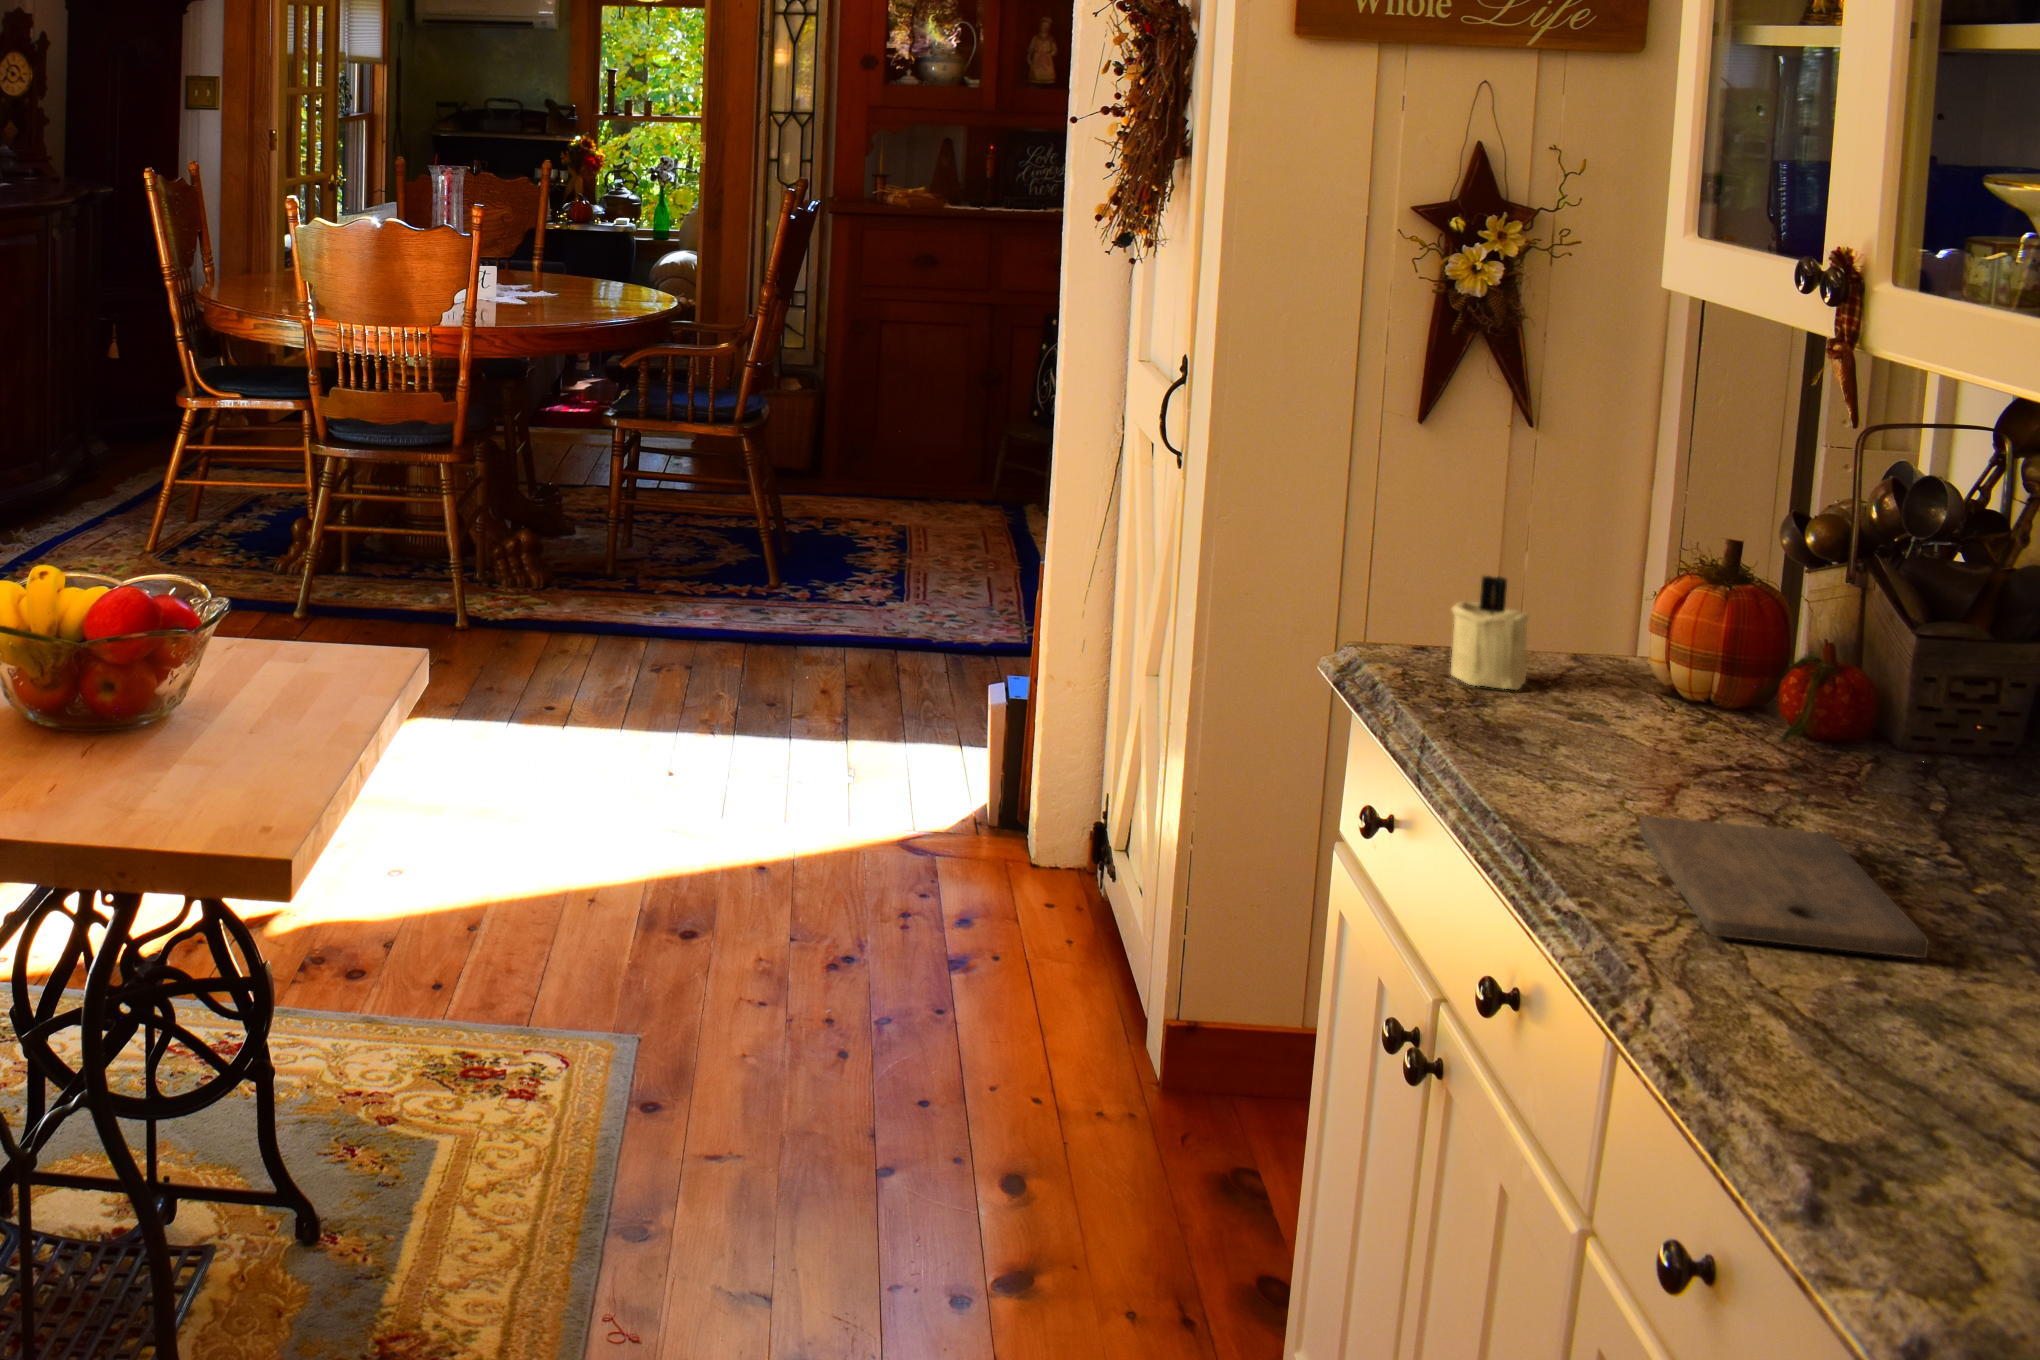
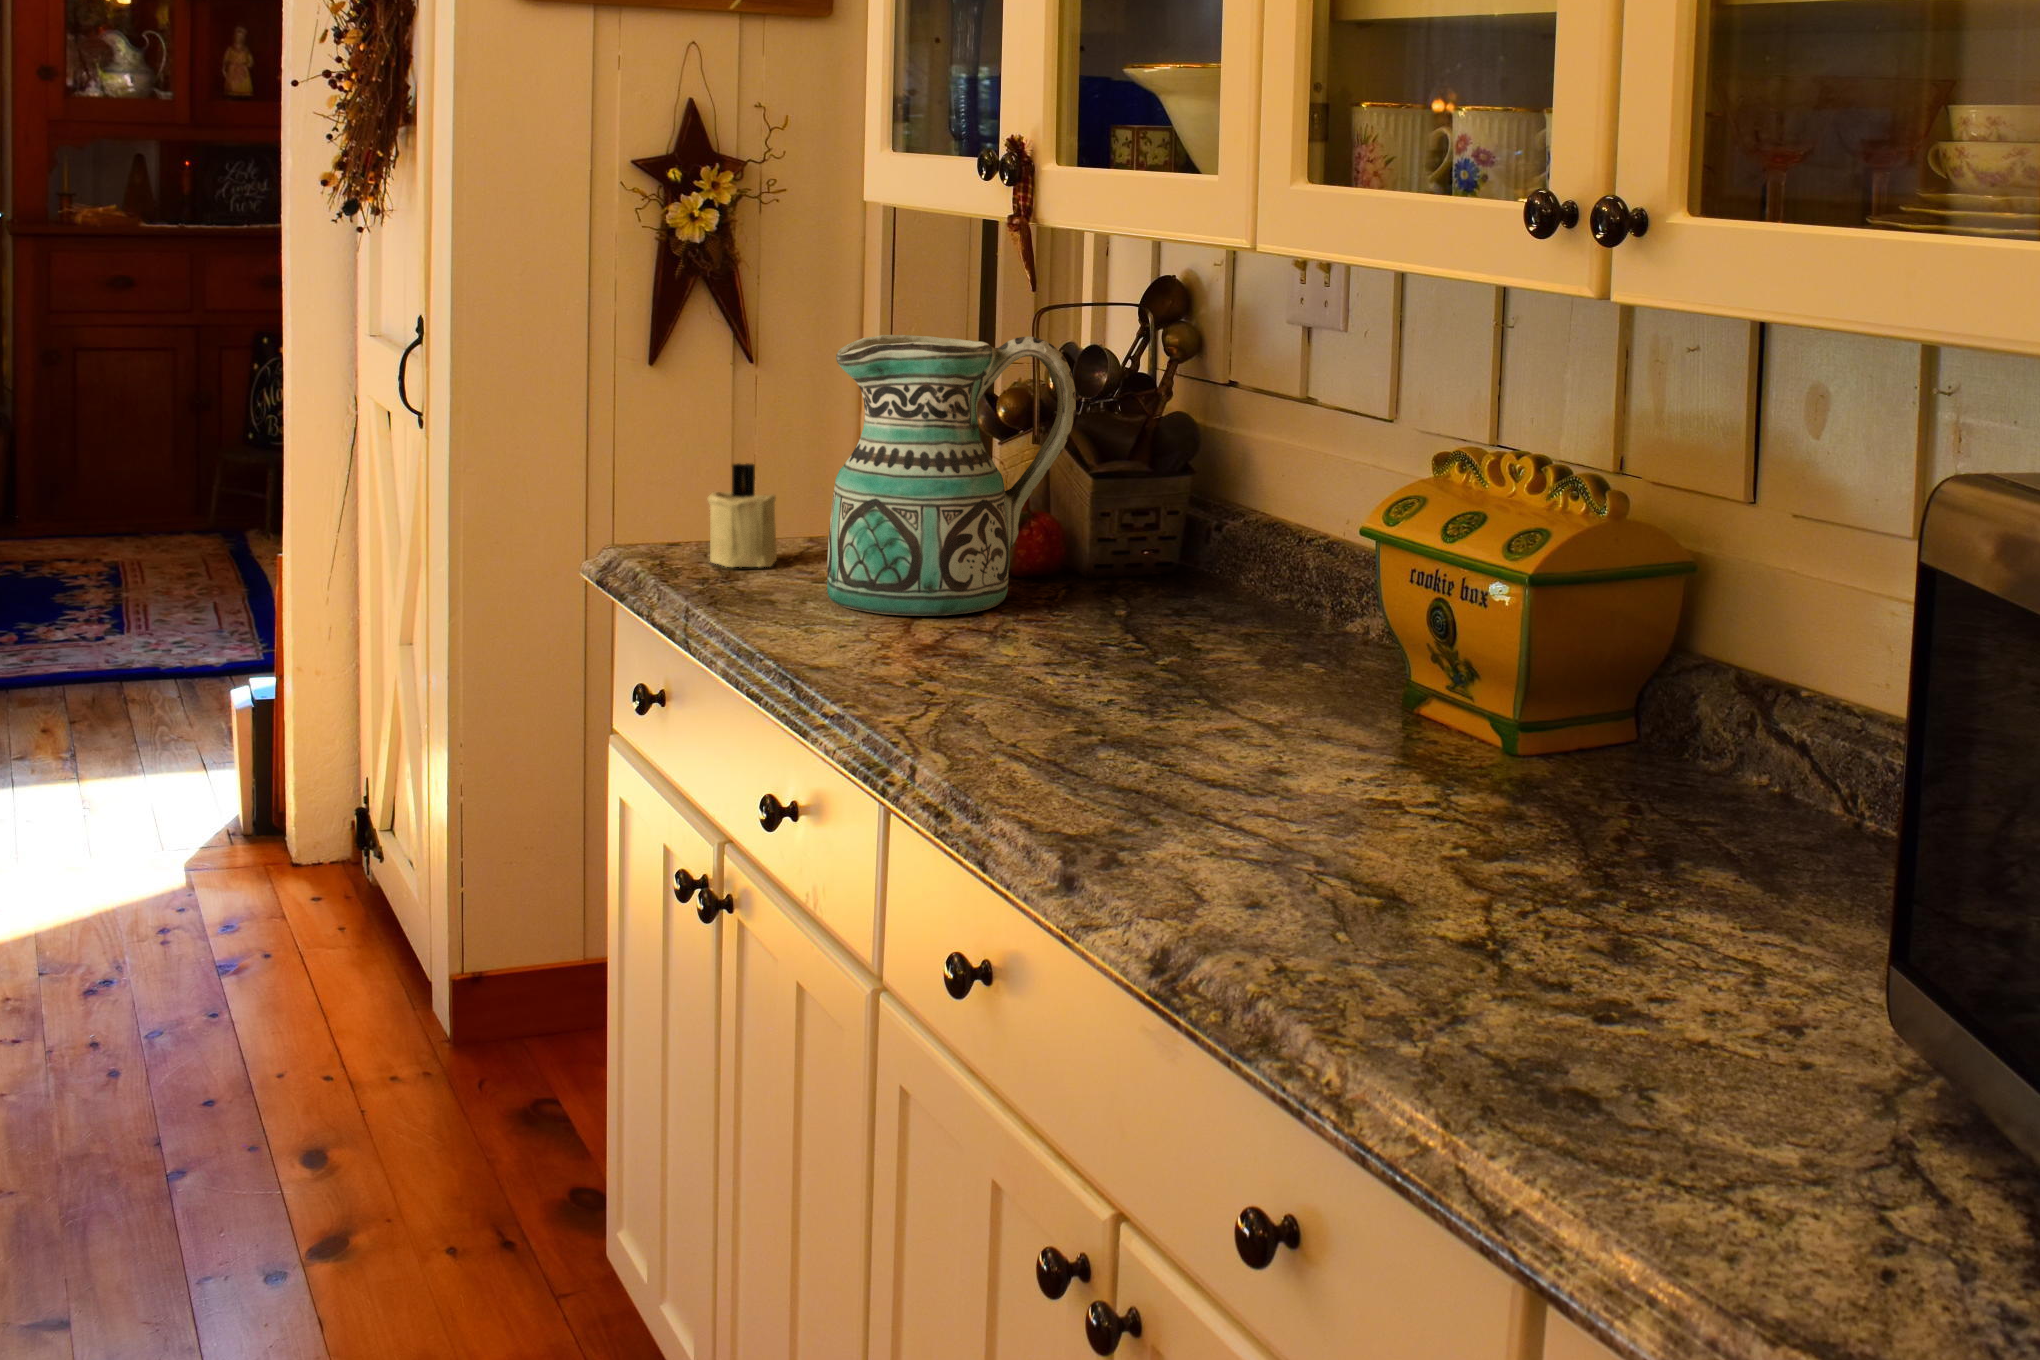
ceramic pitcher: none [1578,466,1910,790] -> present [827,335,1076,616]
cutting board: present [1639,816,1928,958] -> none [887,628,1119,713]

